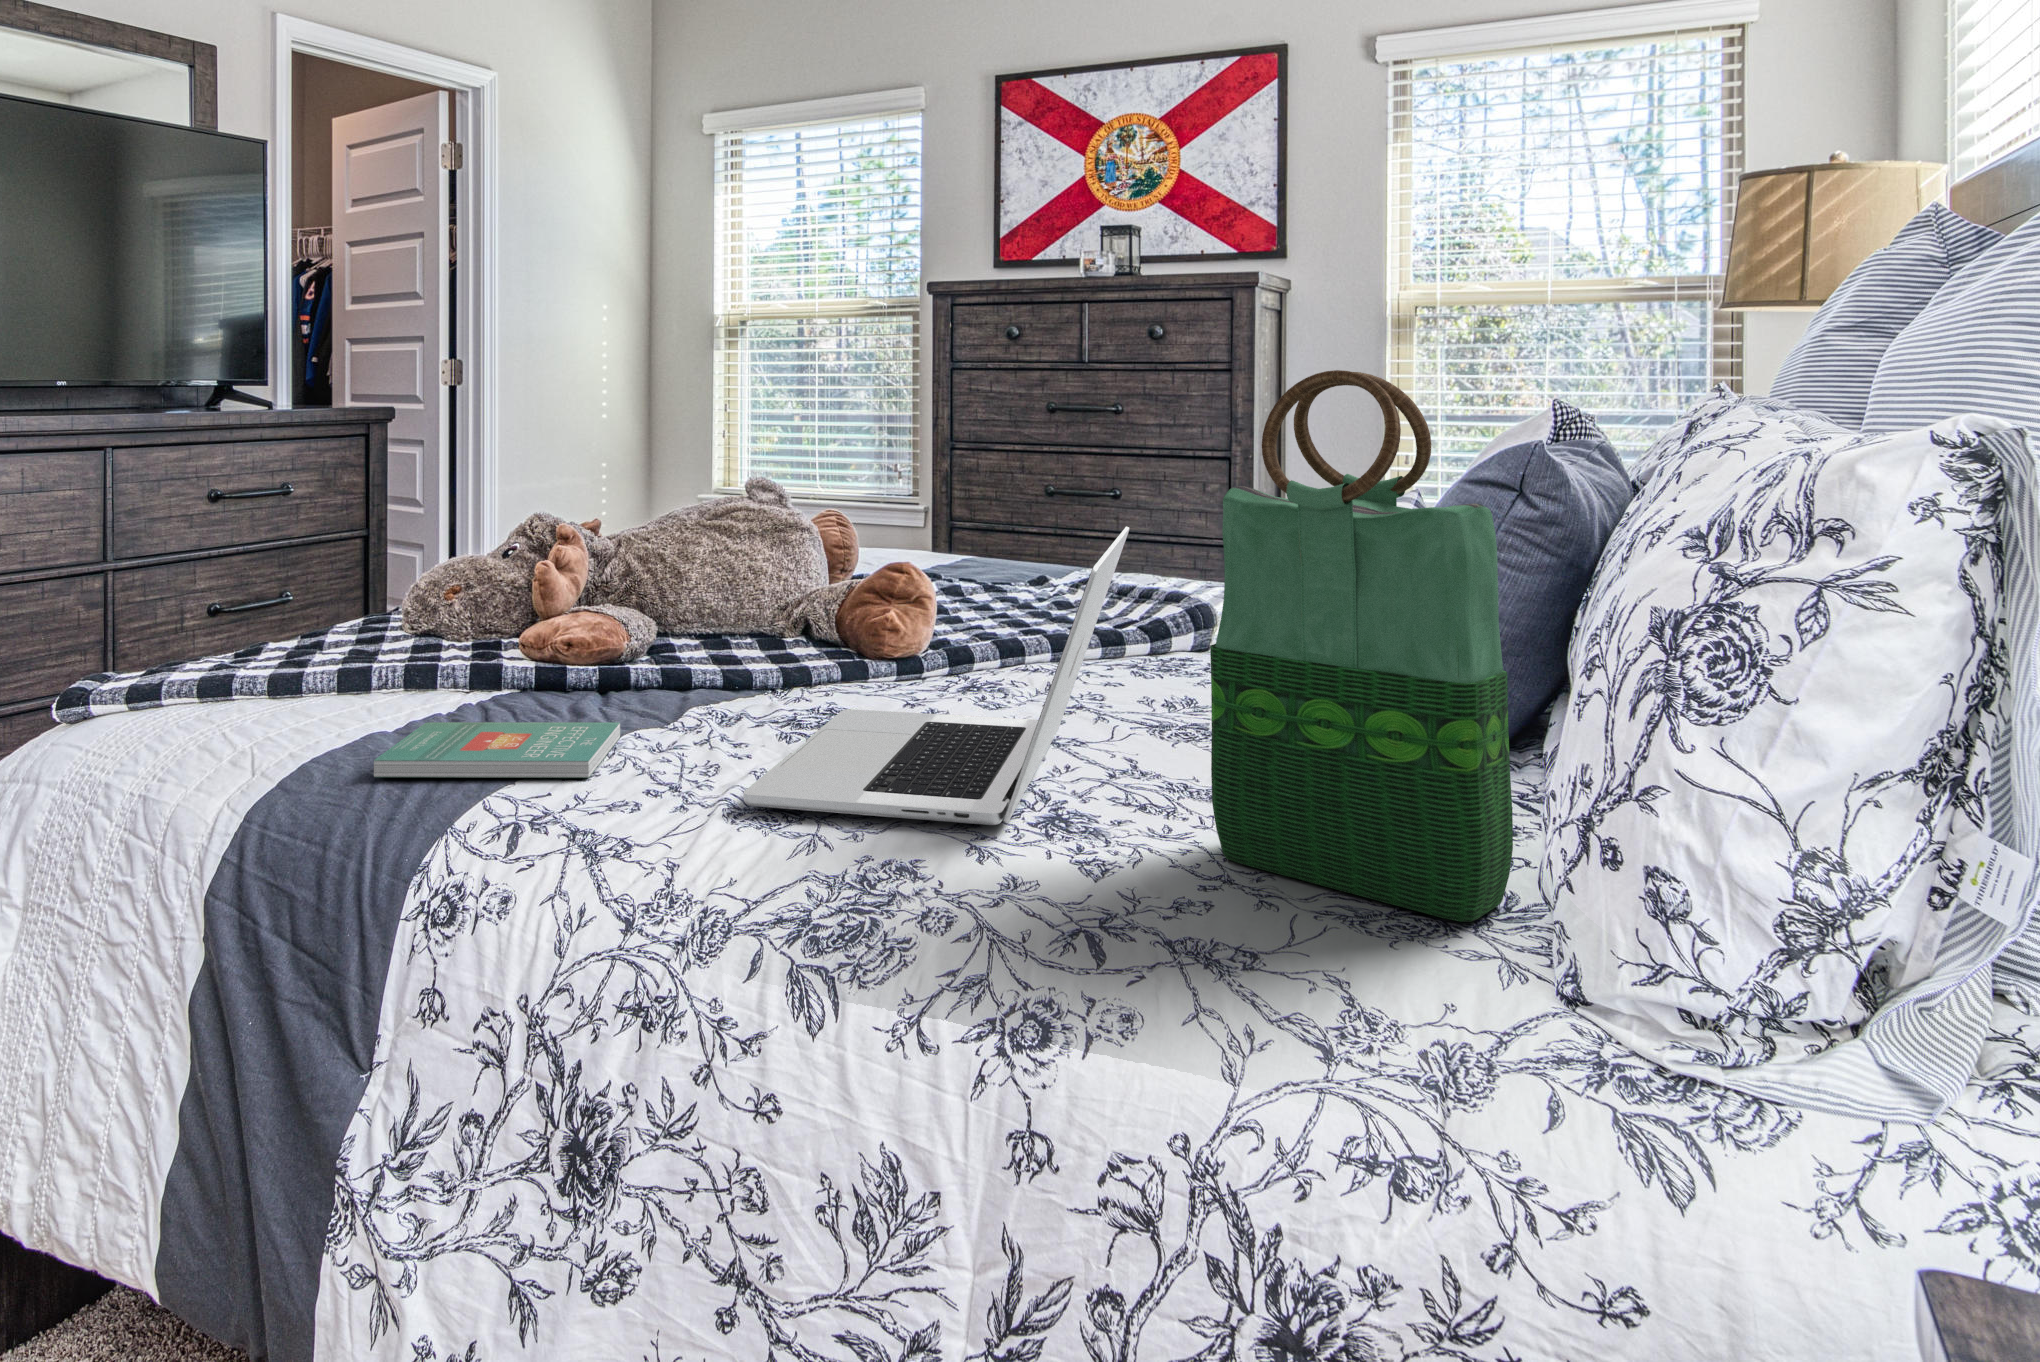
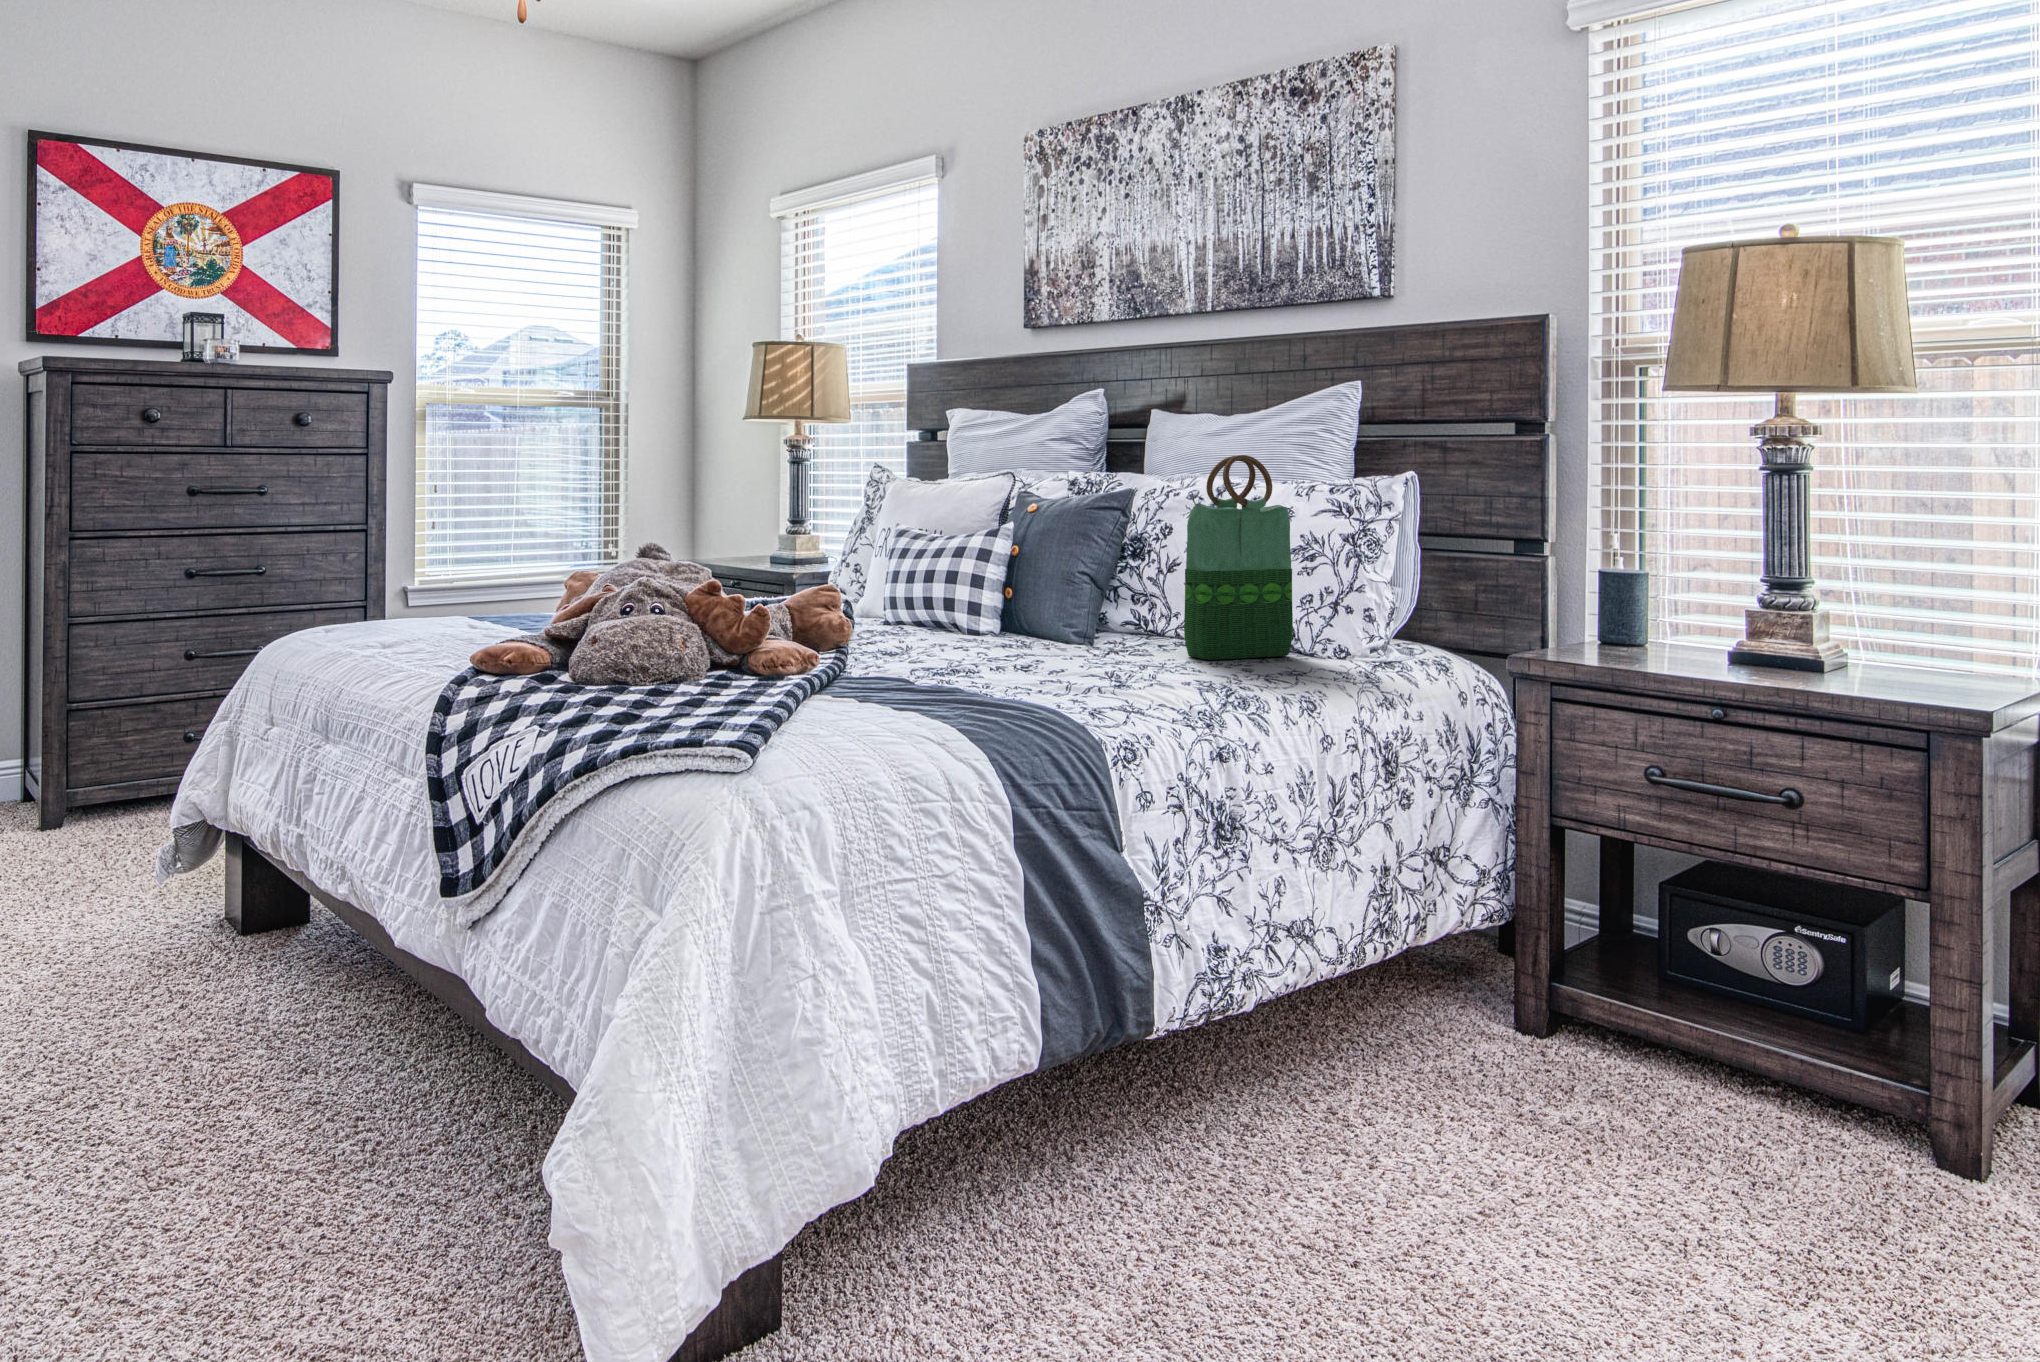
laptop: present [744,526,1129,825] -> none [927,535,1175,682]
book: present [374,722,620,778] -> none [860,678,1004,717]

